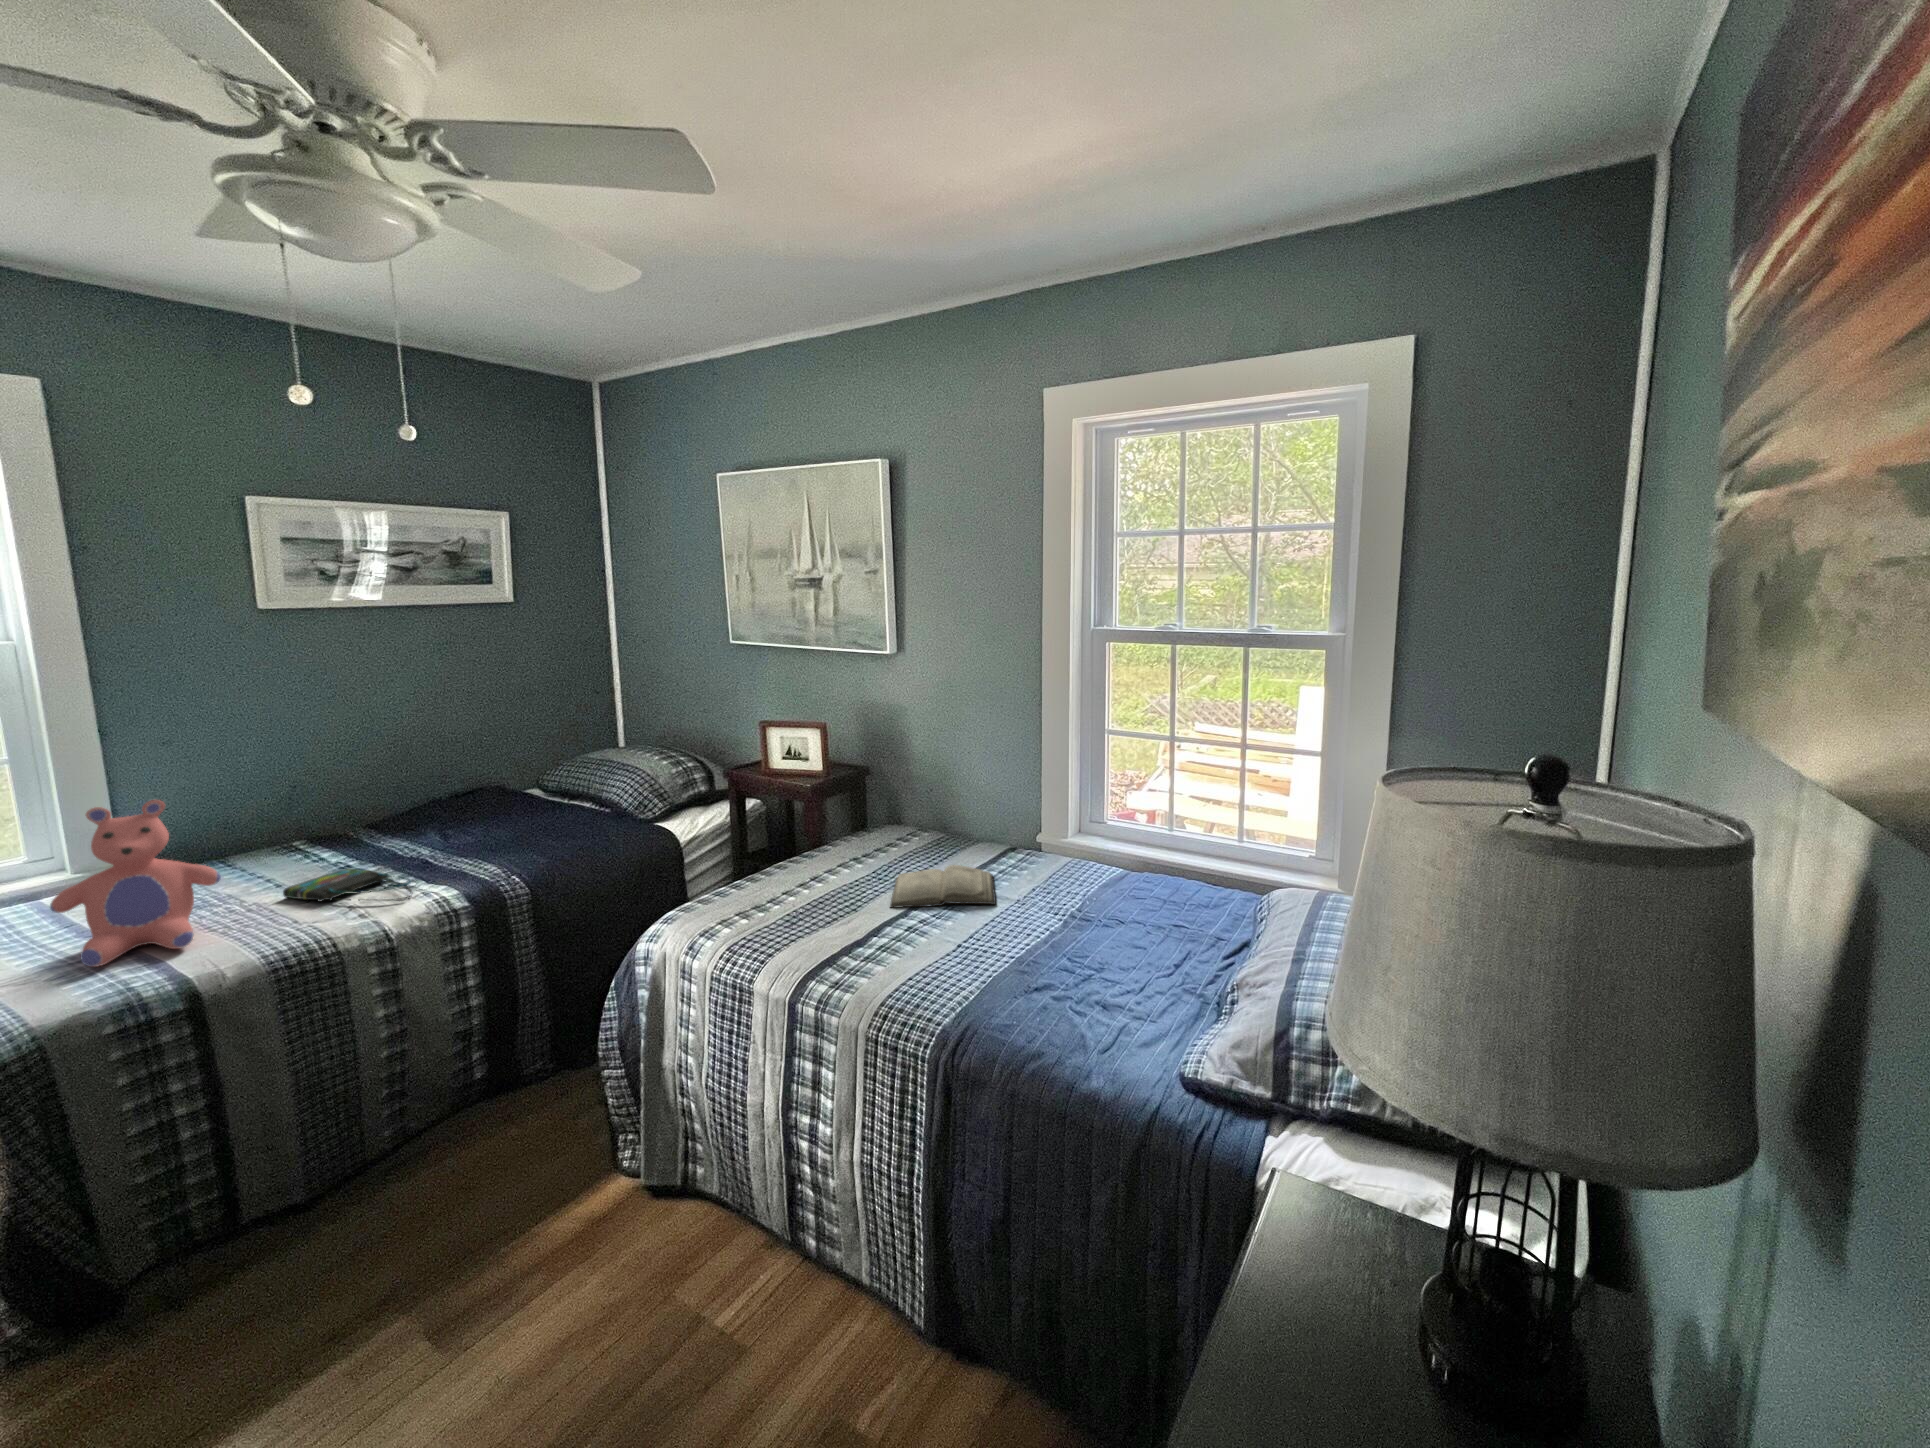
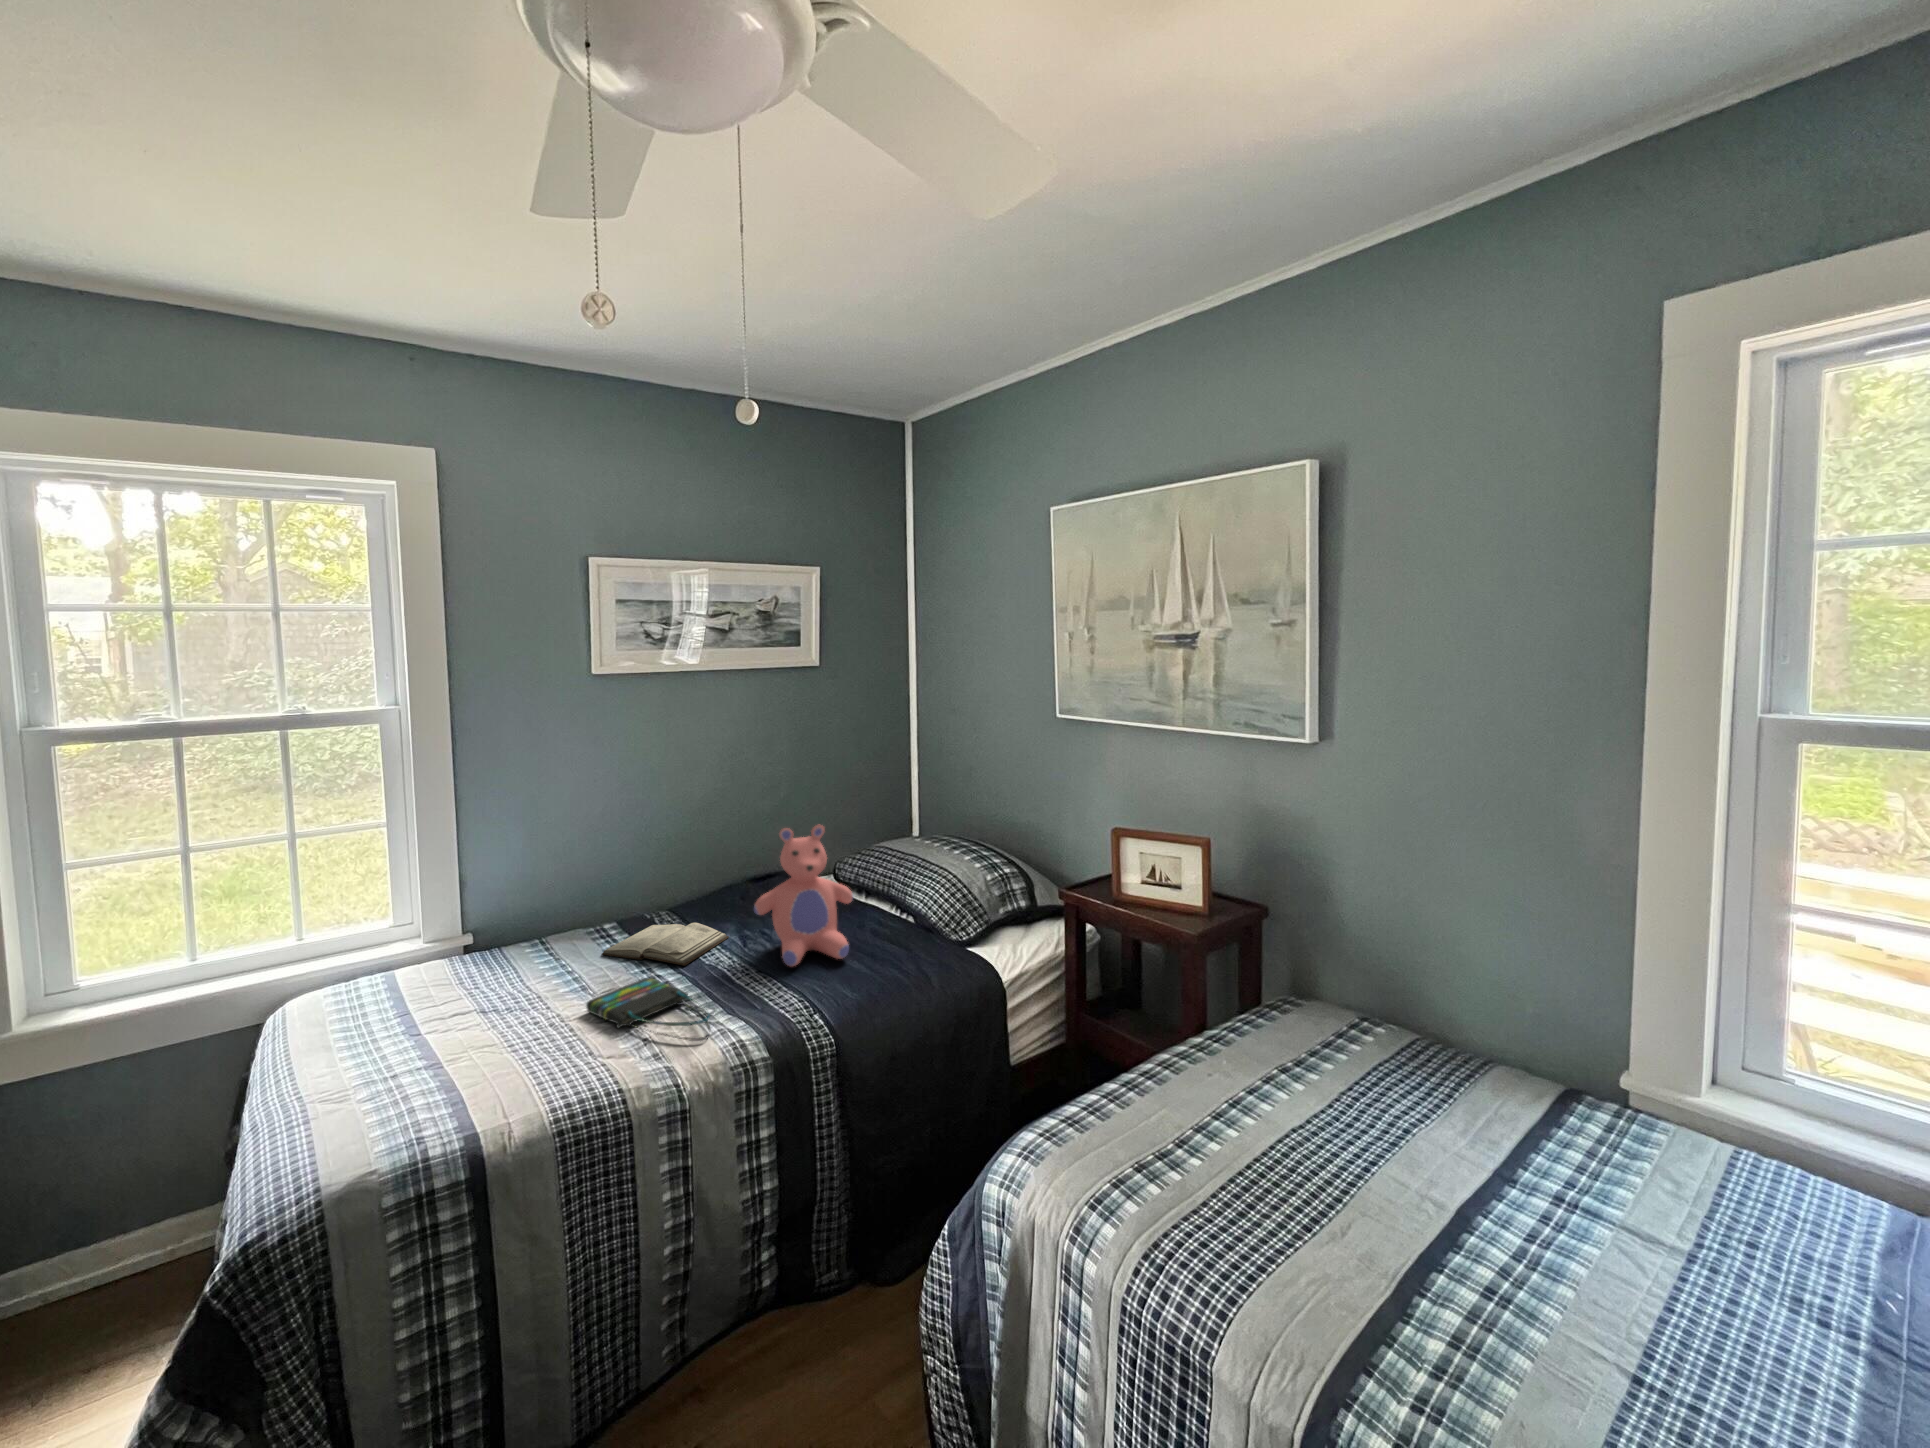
teddy bear: present [50,800,221,967] -> present [754,825,853,966]
diary: present [890,865,996,908] -> present [602,923,729,966]

